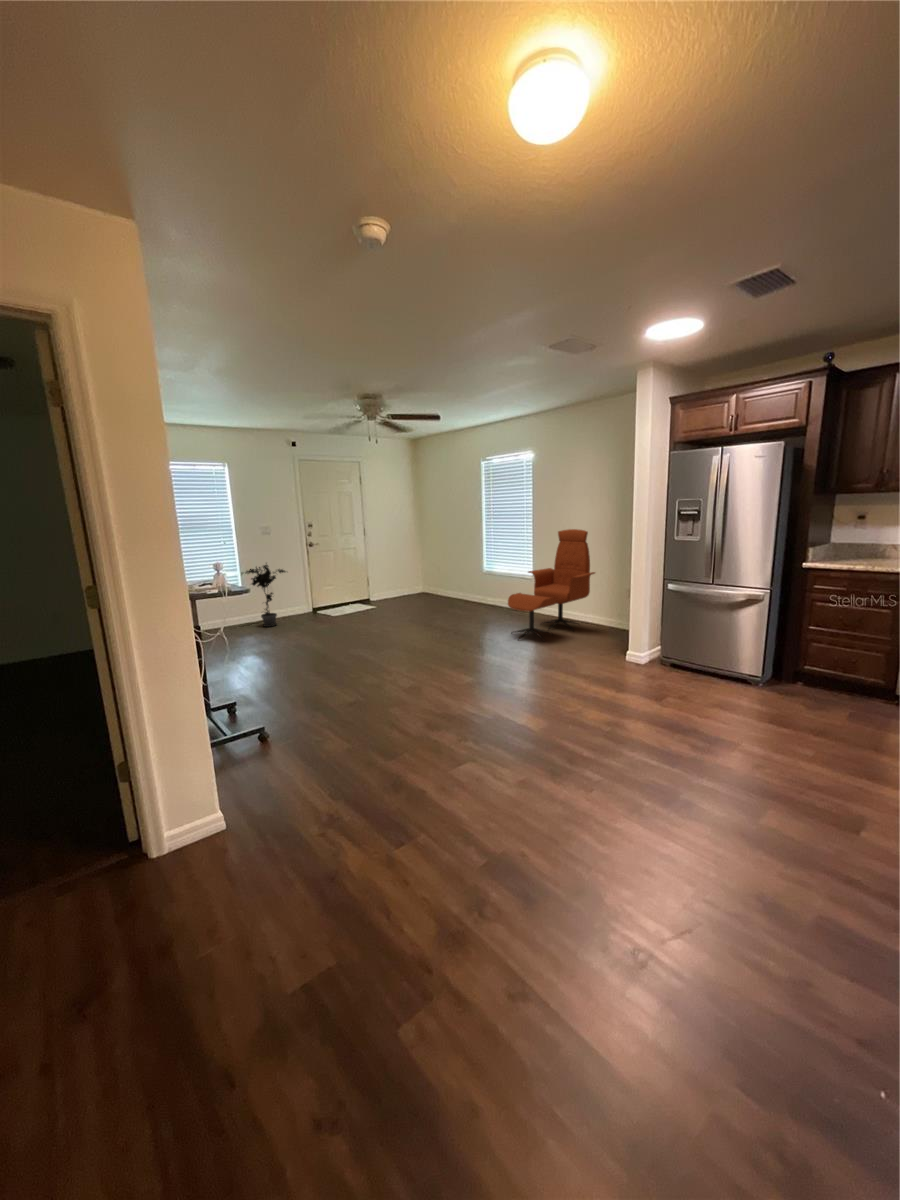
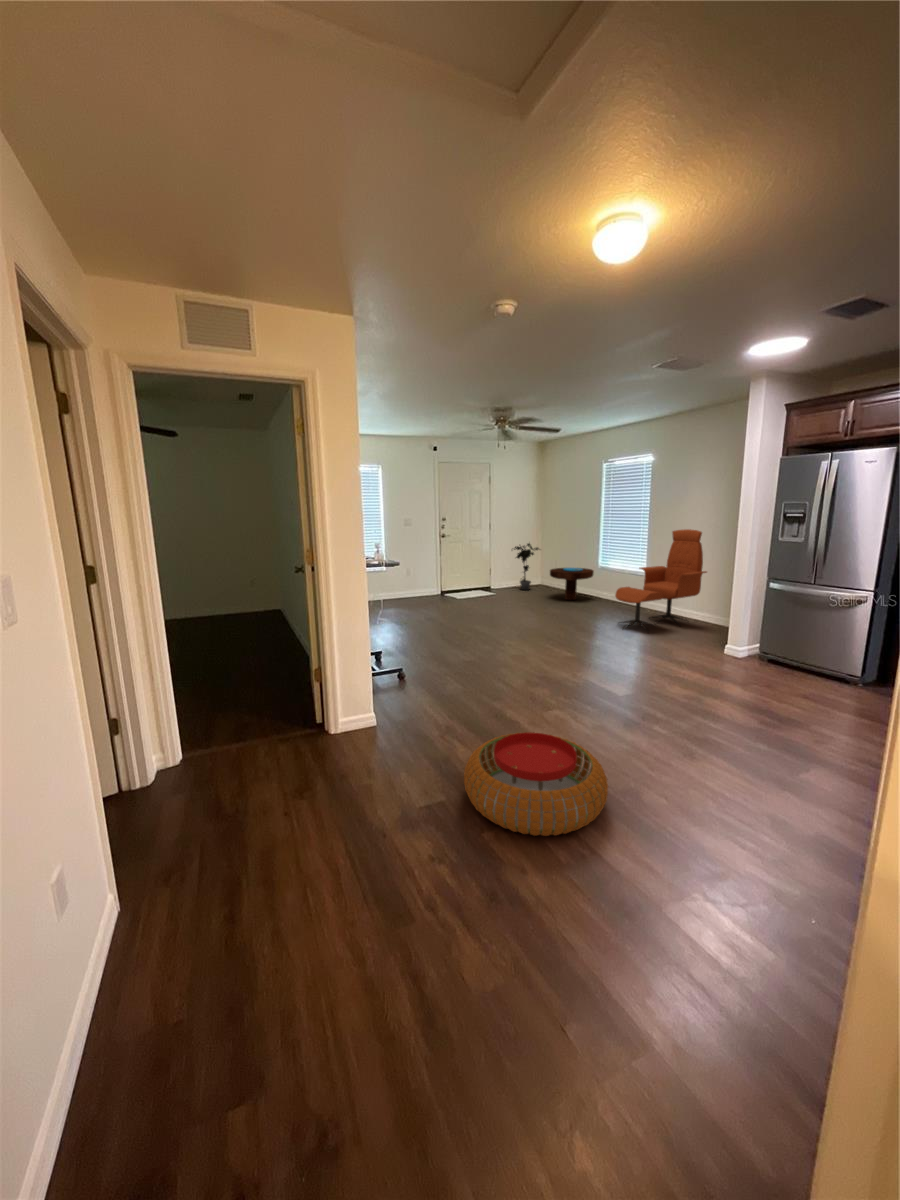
potted plant: present [242,565,286,627] -> present [514,543,539,590]
side table: none [433,573,479,608] -> present [550,568,594,600]
pouf: none [360,822,566,1017] -> present [464,732,608,836]

